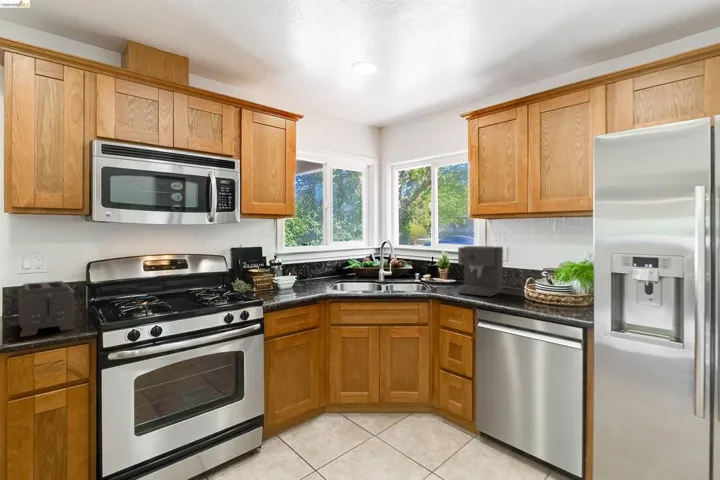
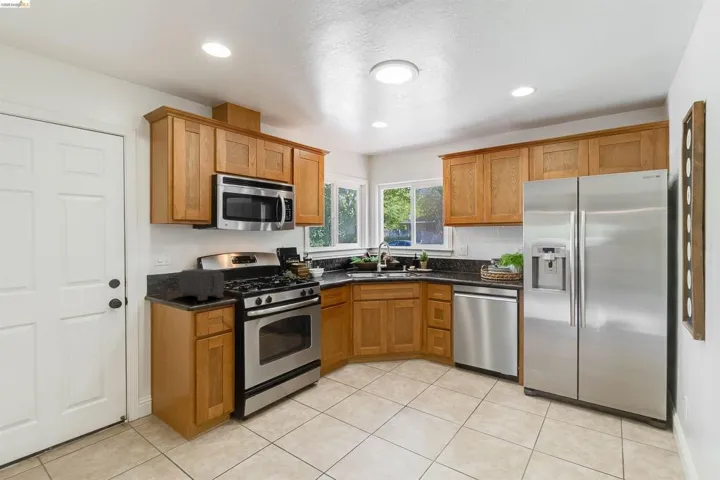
coffee maker: present [457,246,503,297] -> none [439,245,467,278]

